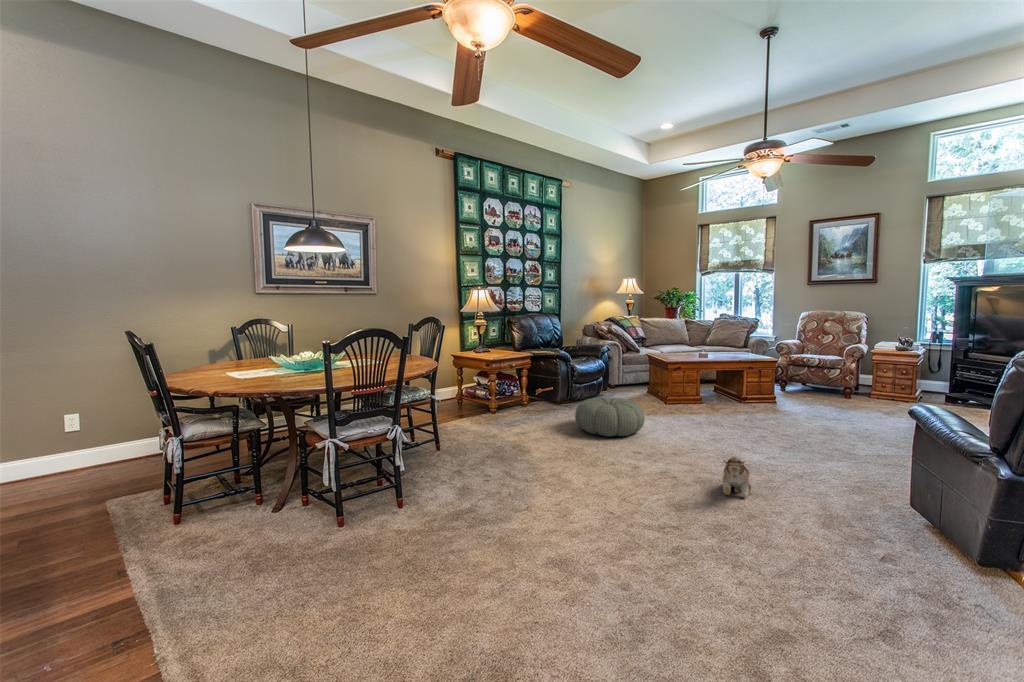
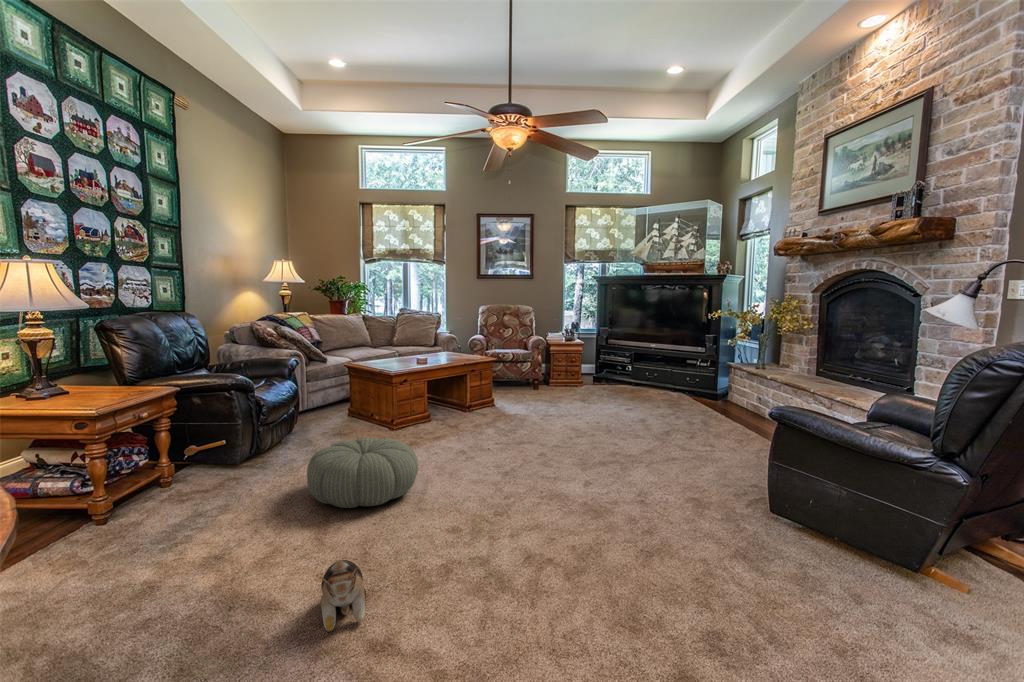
plush toy: present [723,457,751,497] -> present [320,560,366,631]

